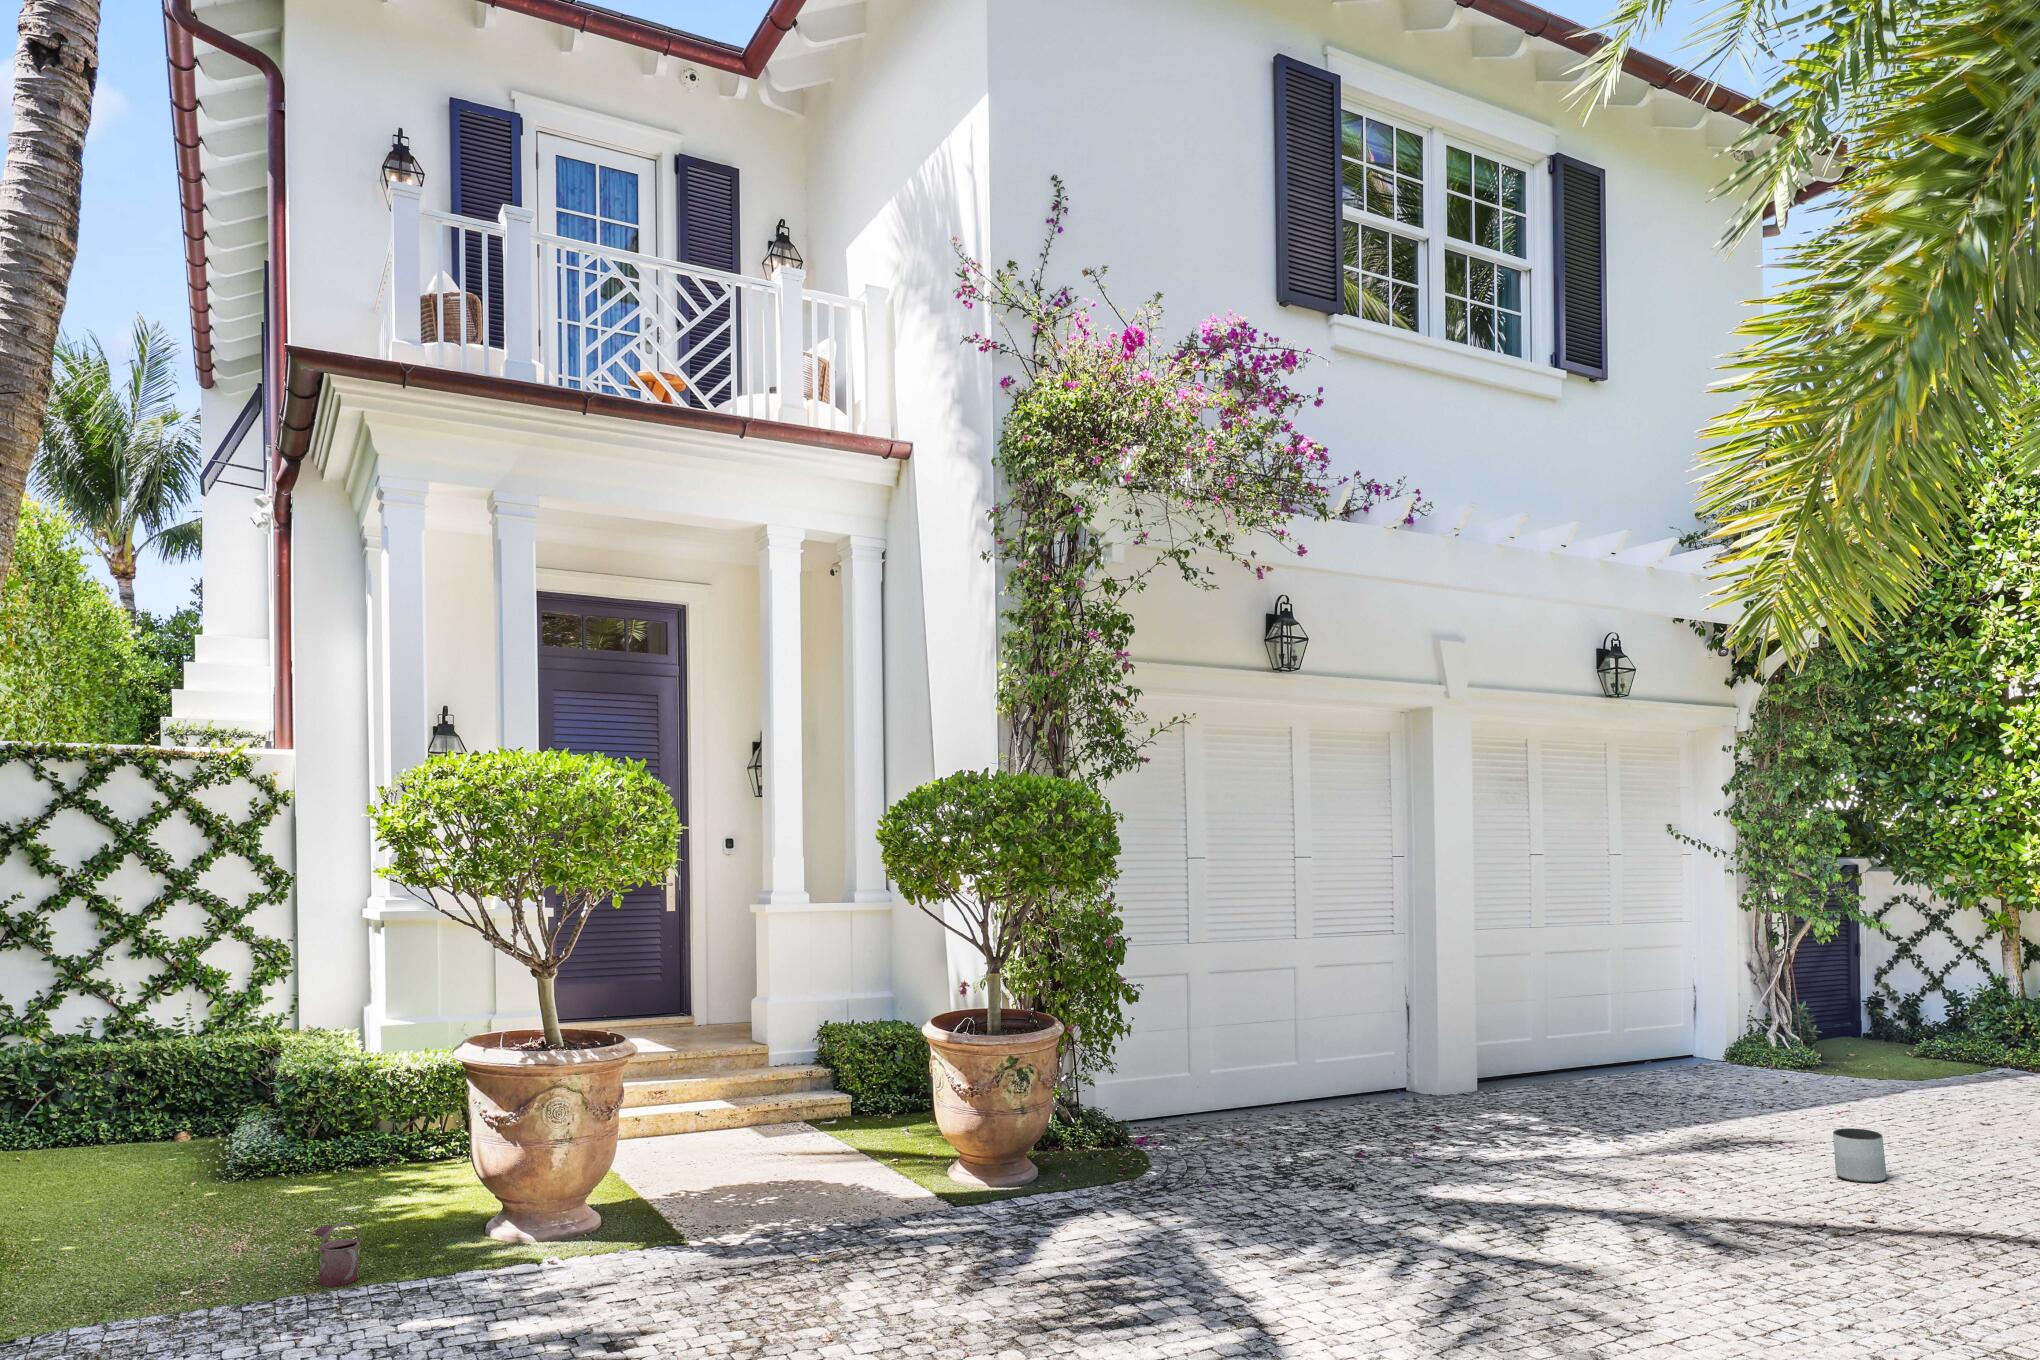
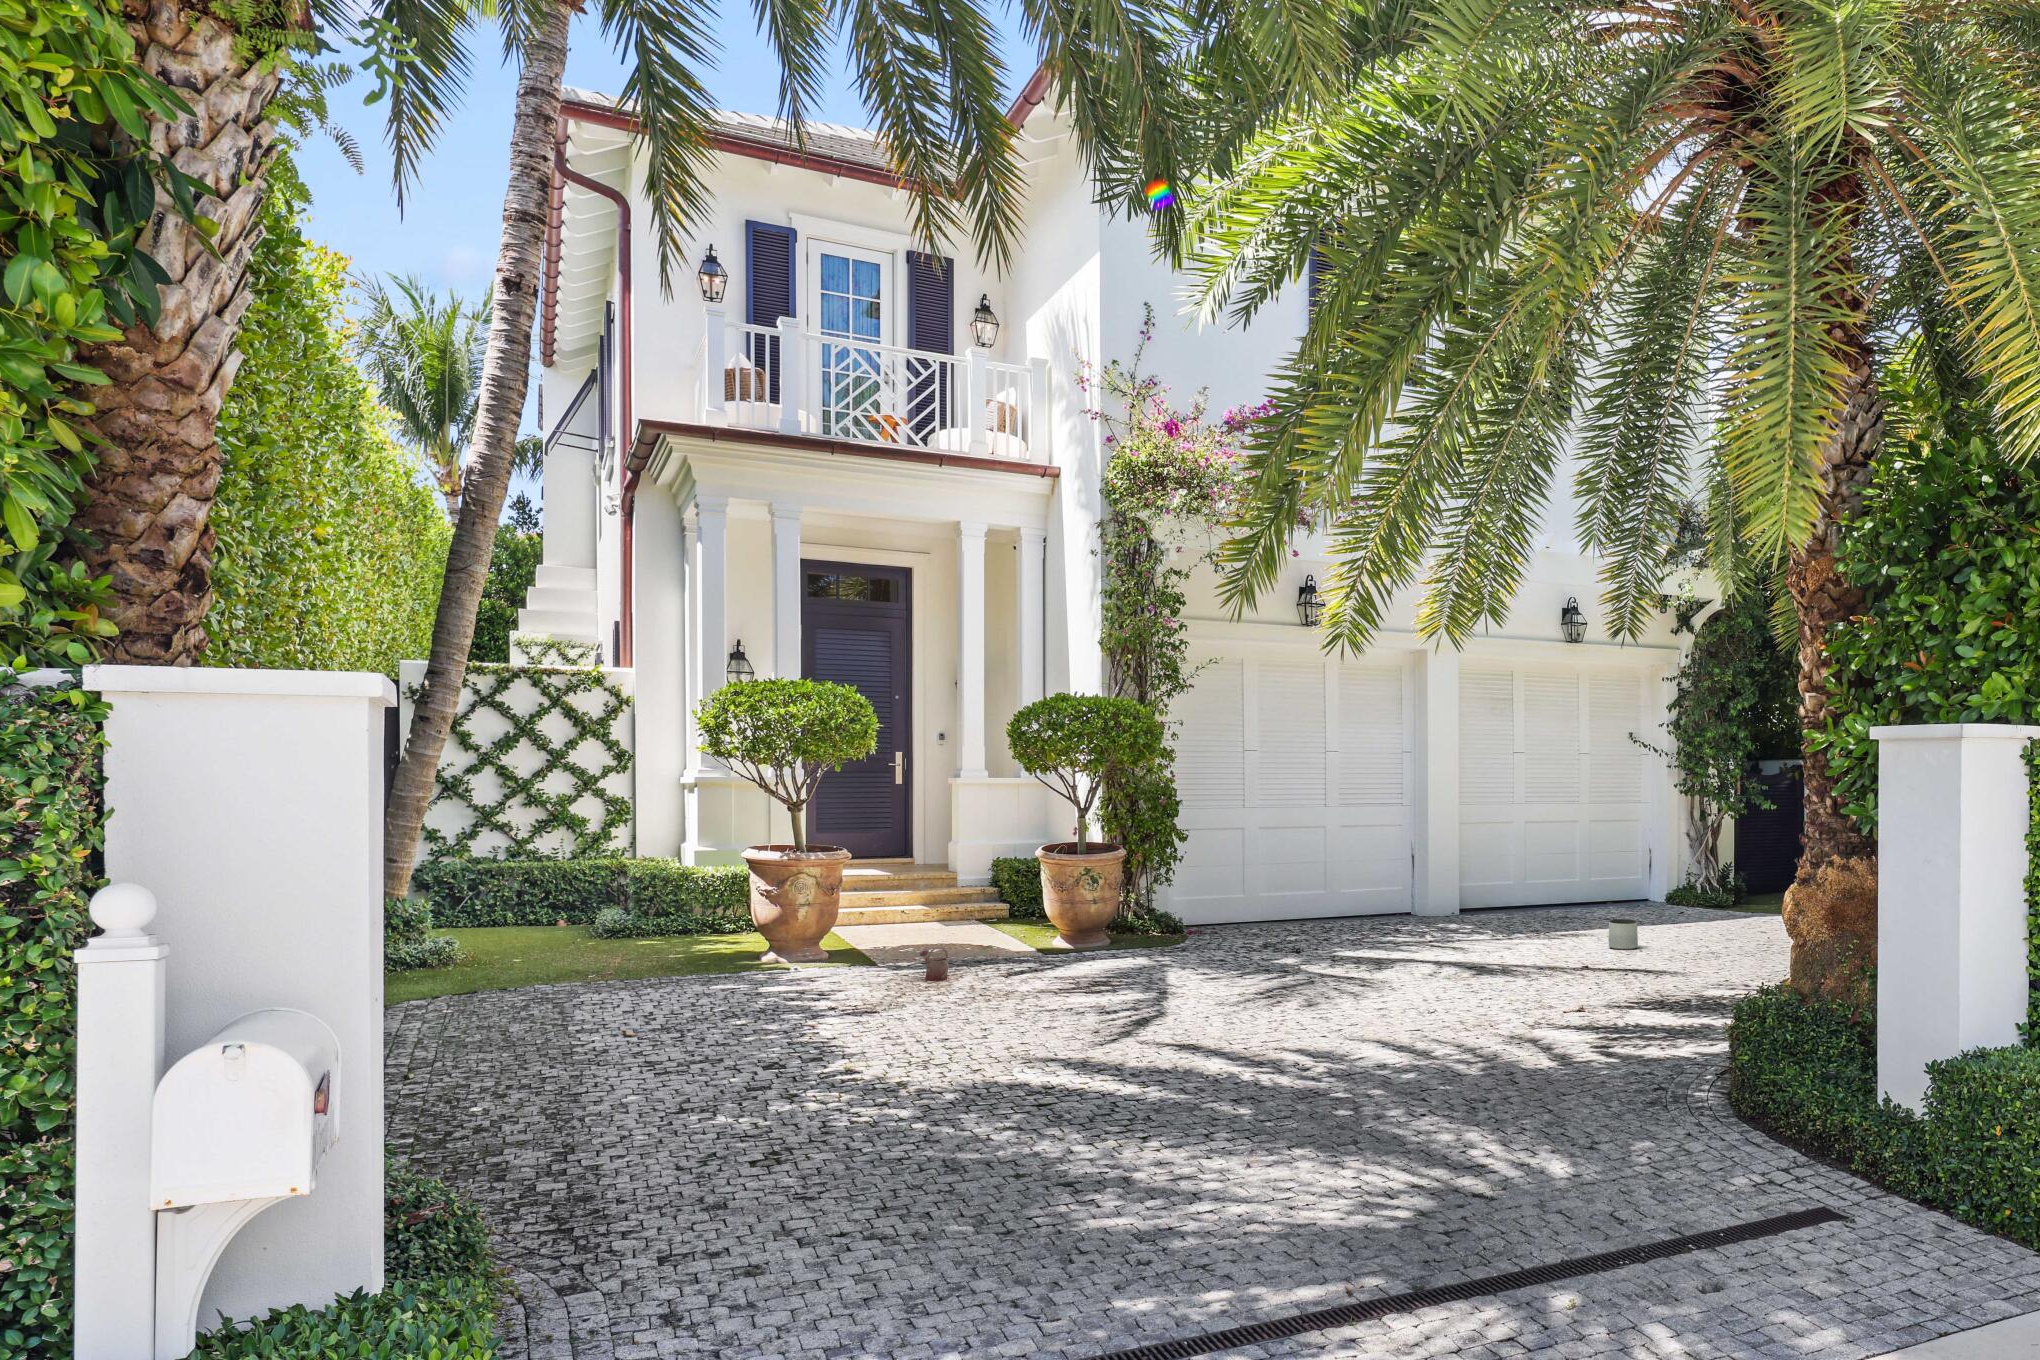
watering can: present [315,1221,361,1286] -> present [920,947,949,981]

